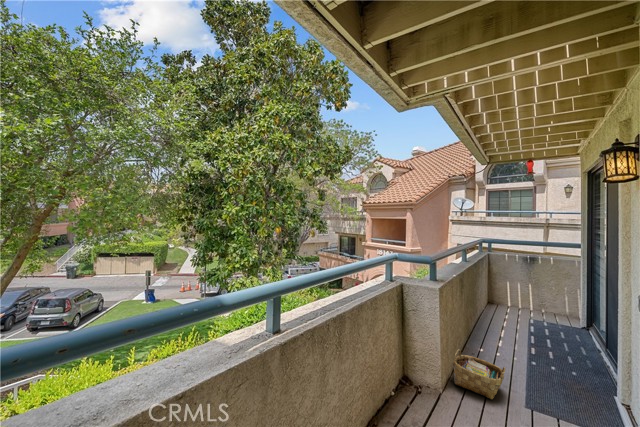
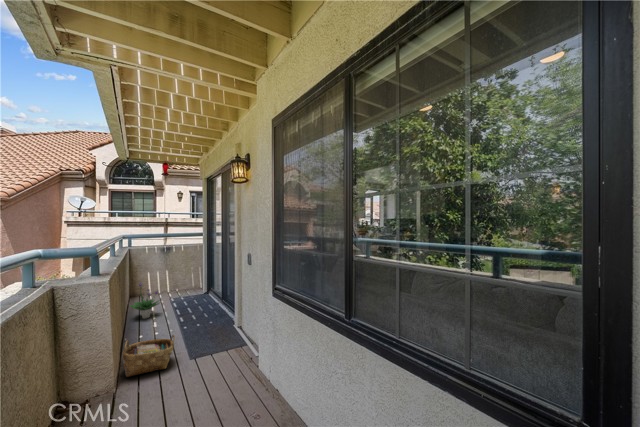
potted plant: none [478,293,511,333] -> present [130,282,159,319]

